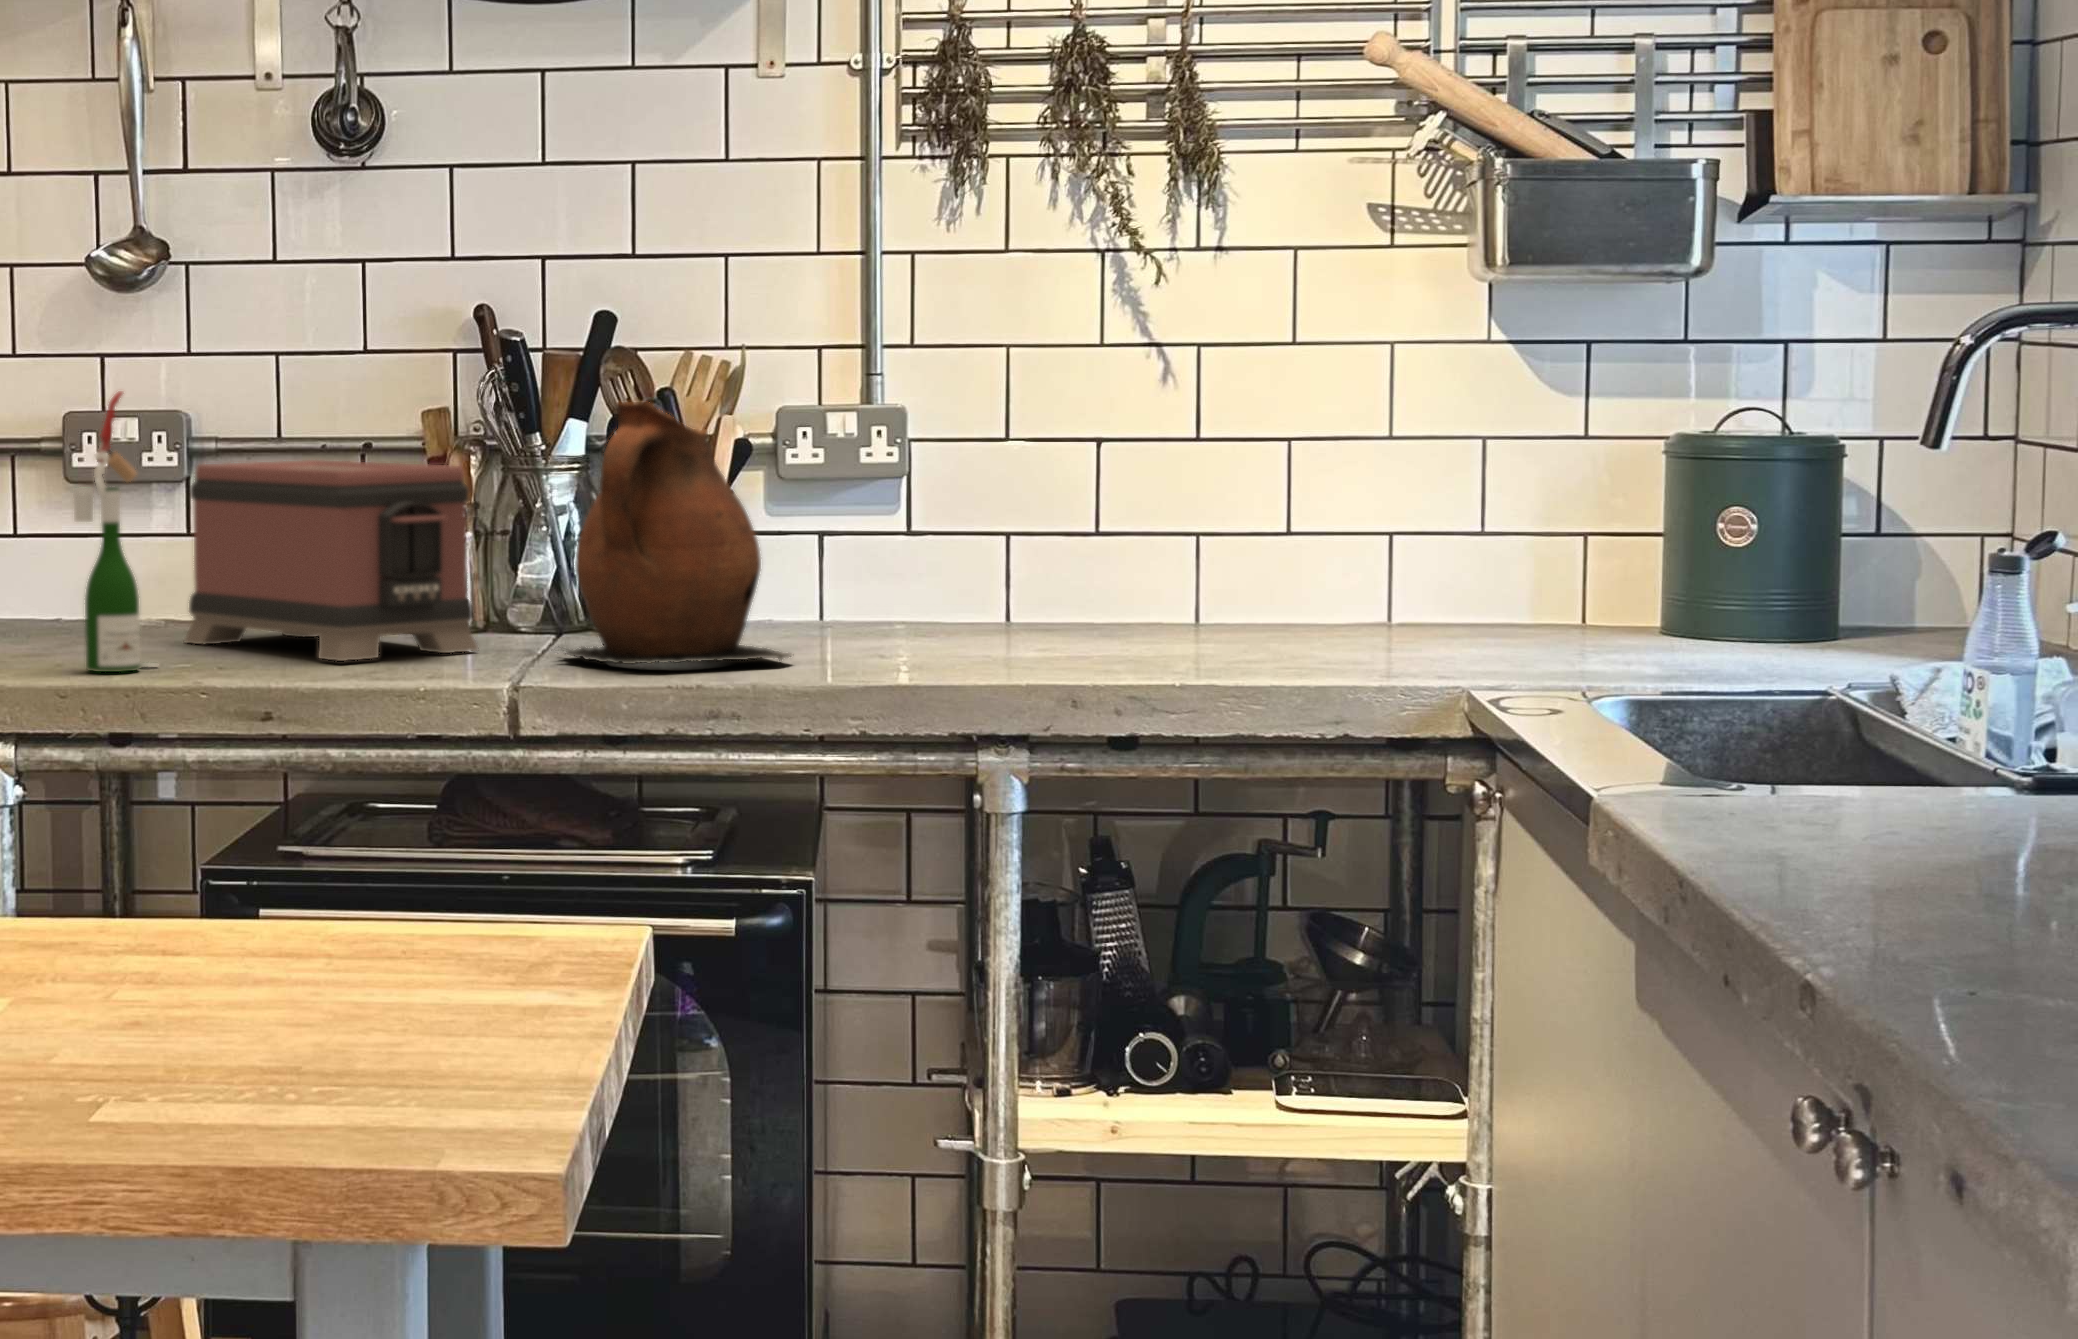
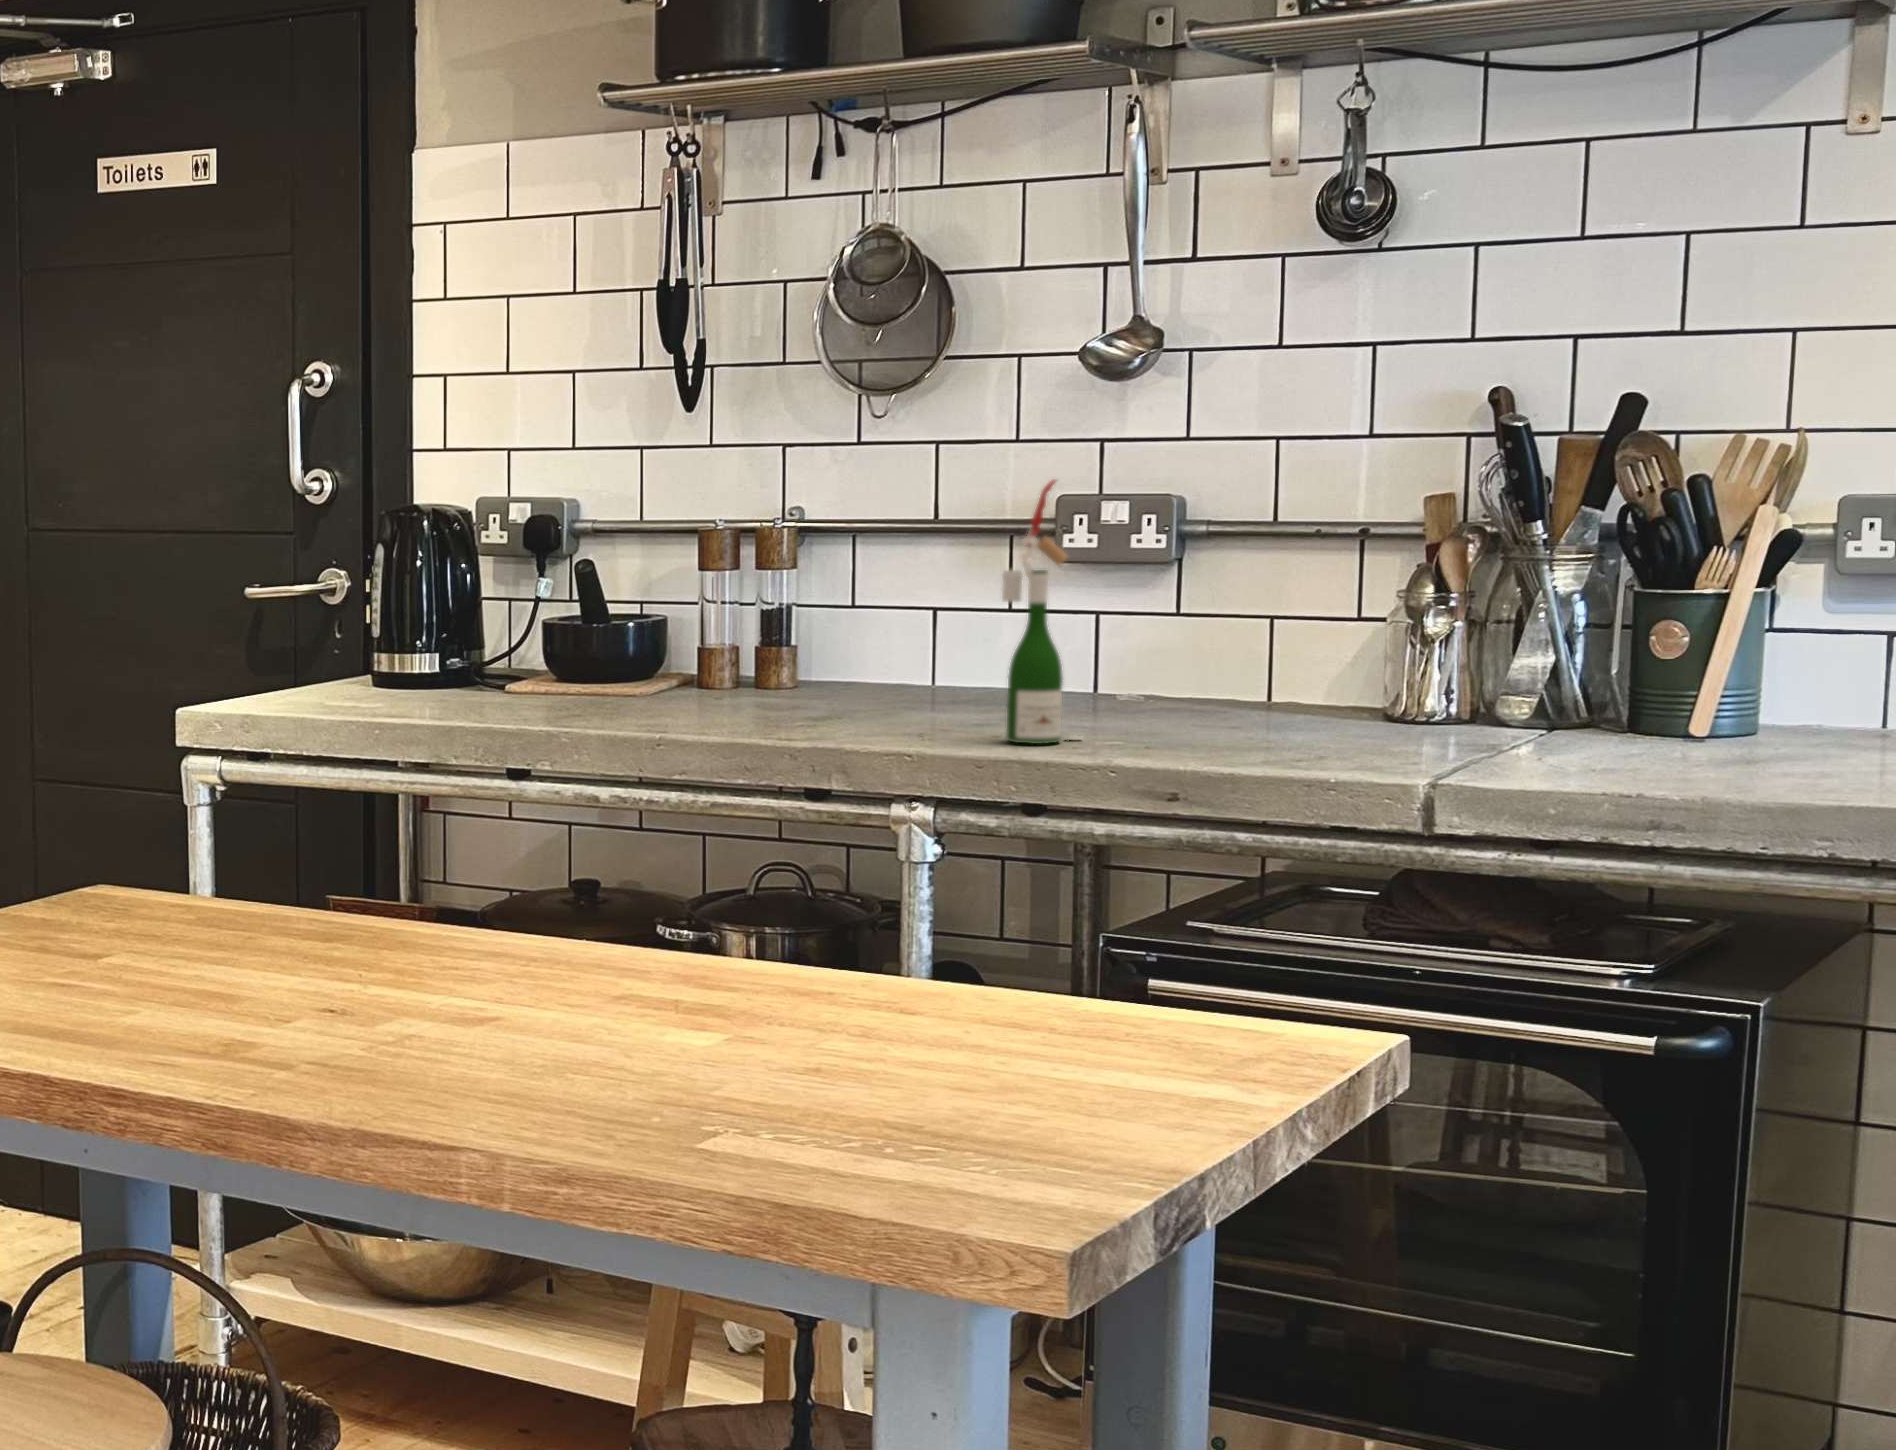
ceramic pitcher: present [563,402,791,664] -> none [1507,491,1793,770]
toaster: present [185,460,478,661] -> none [1140,543,1439,743]

